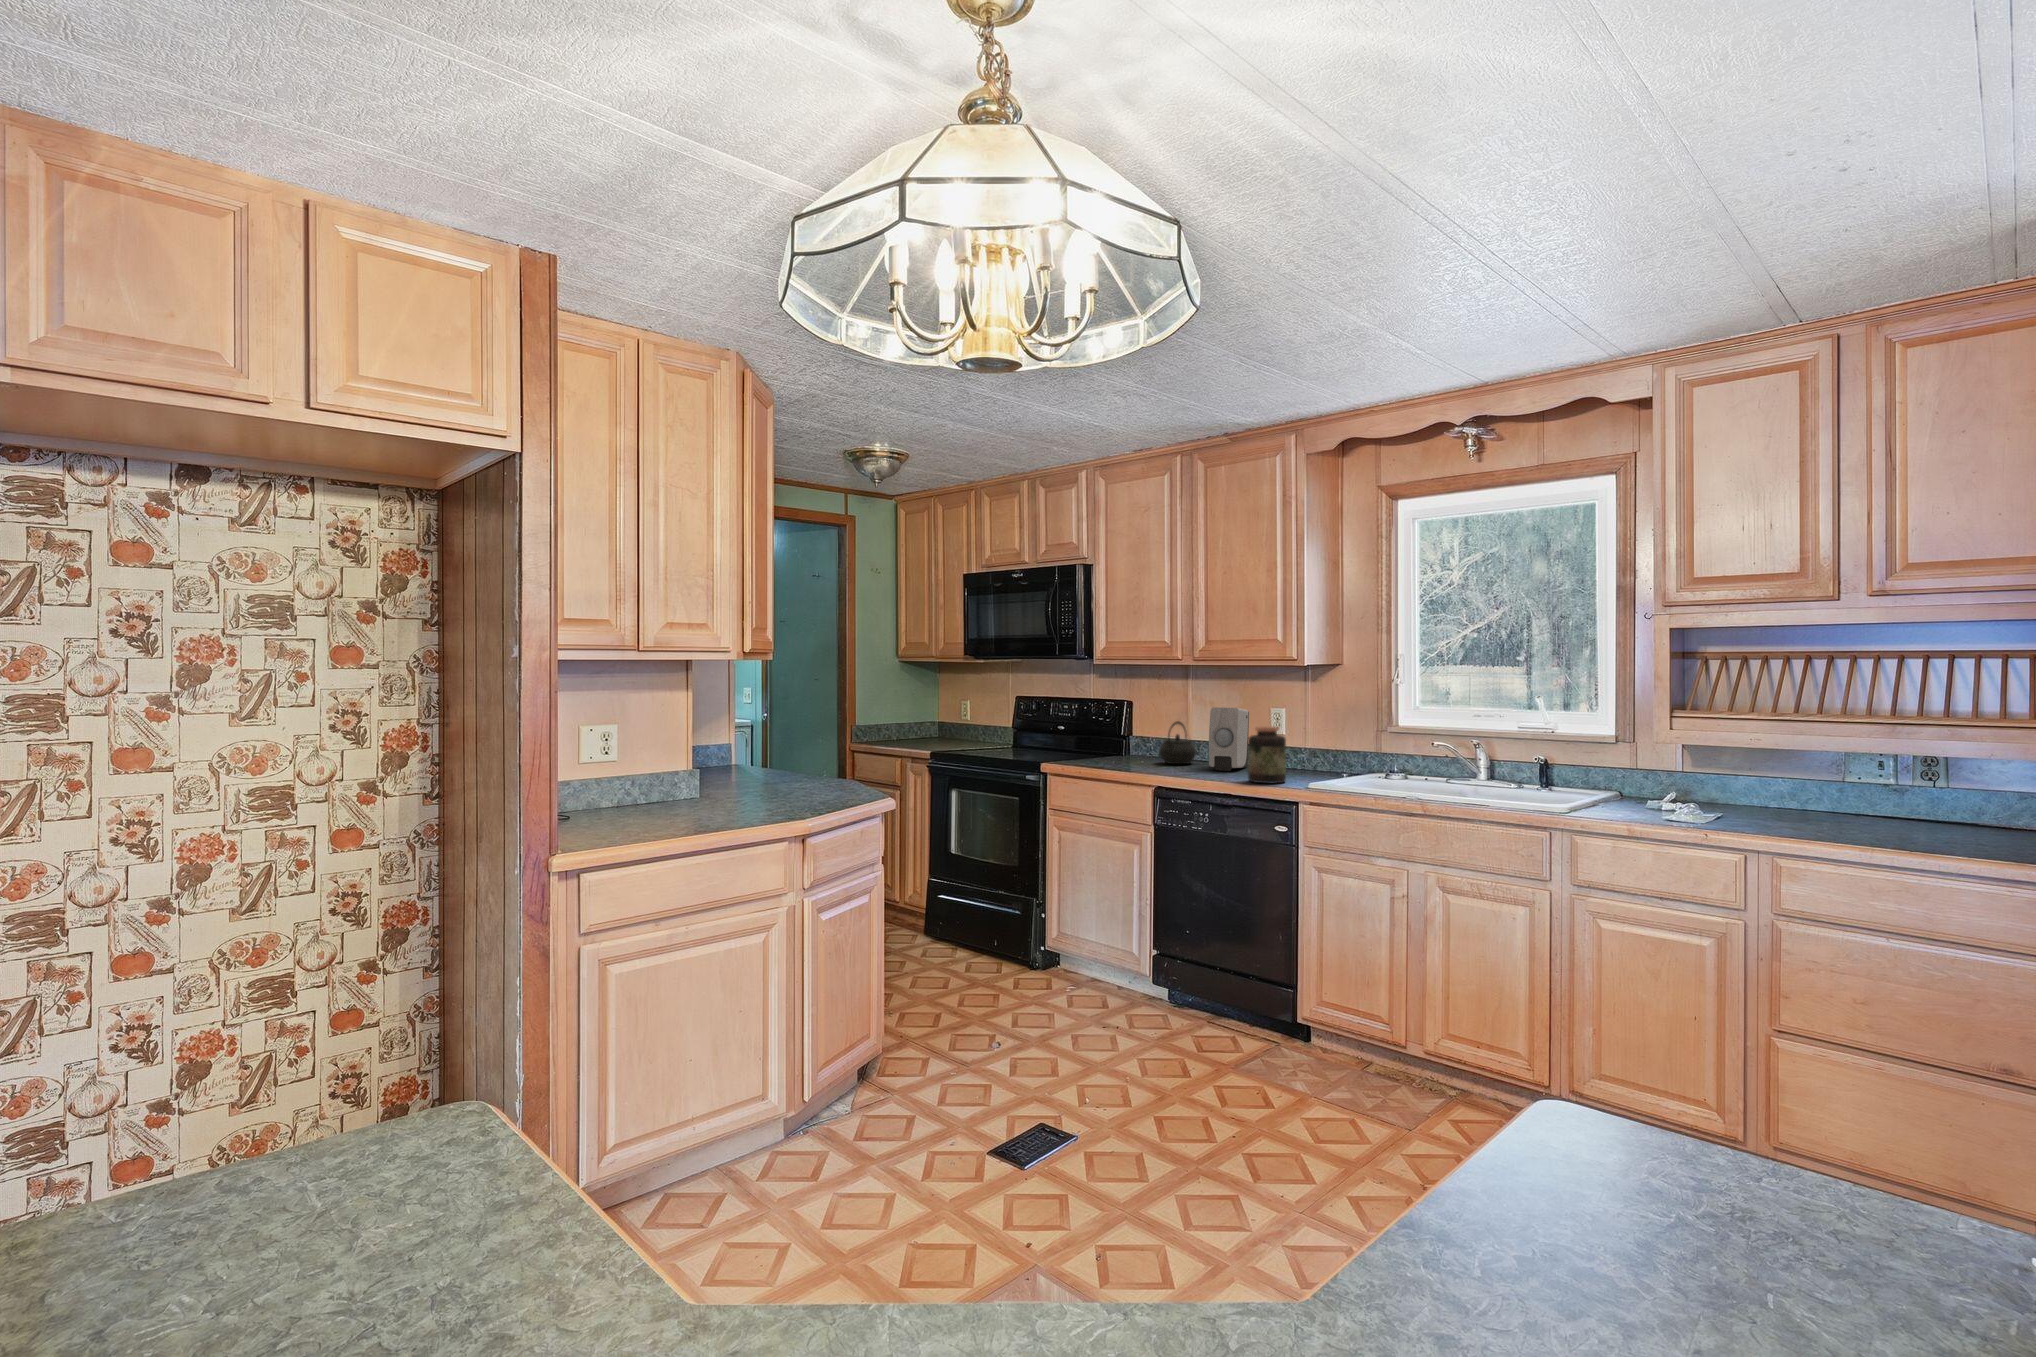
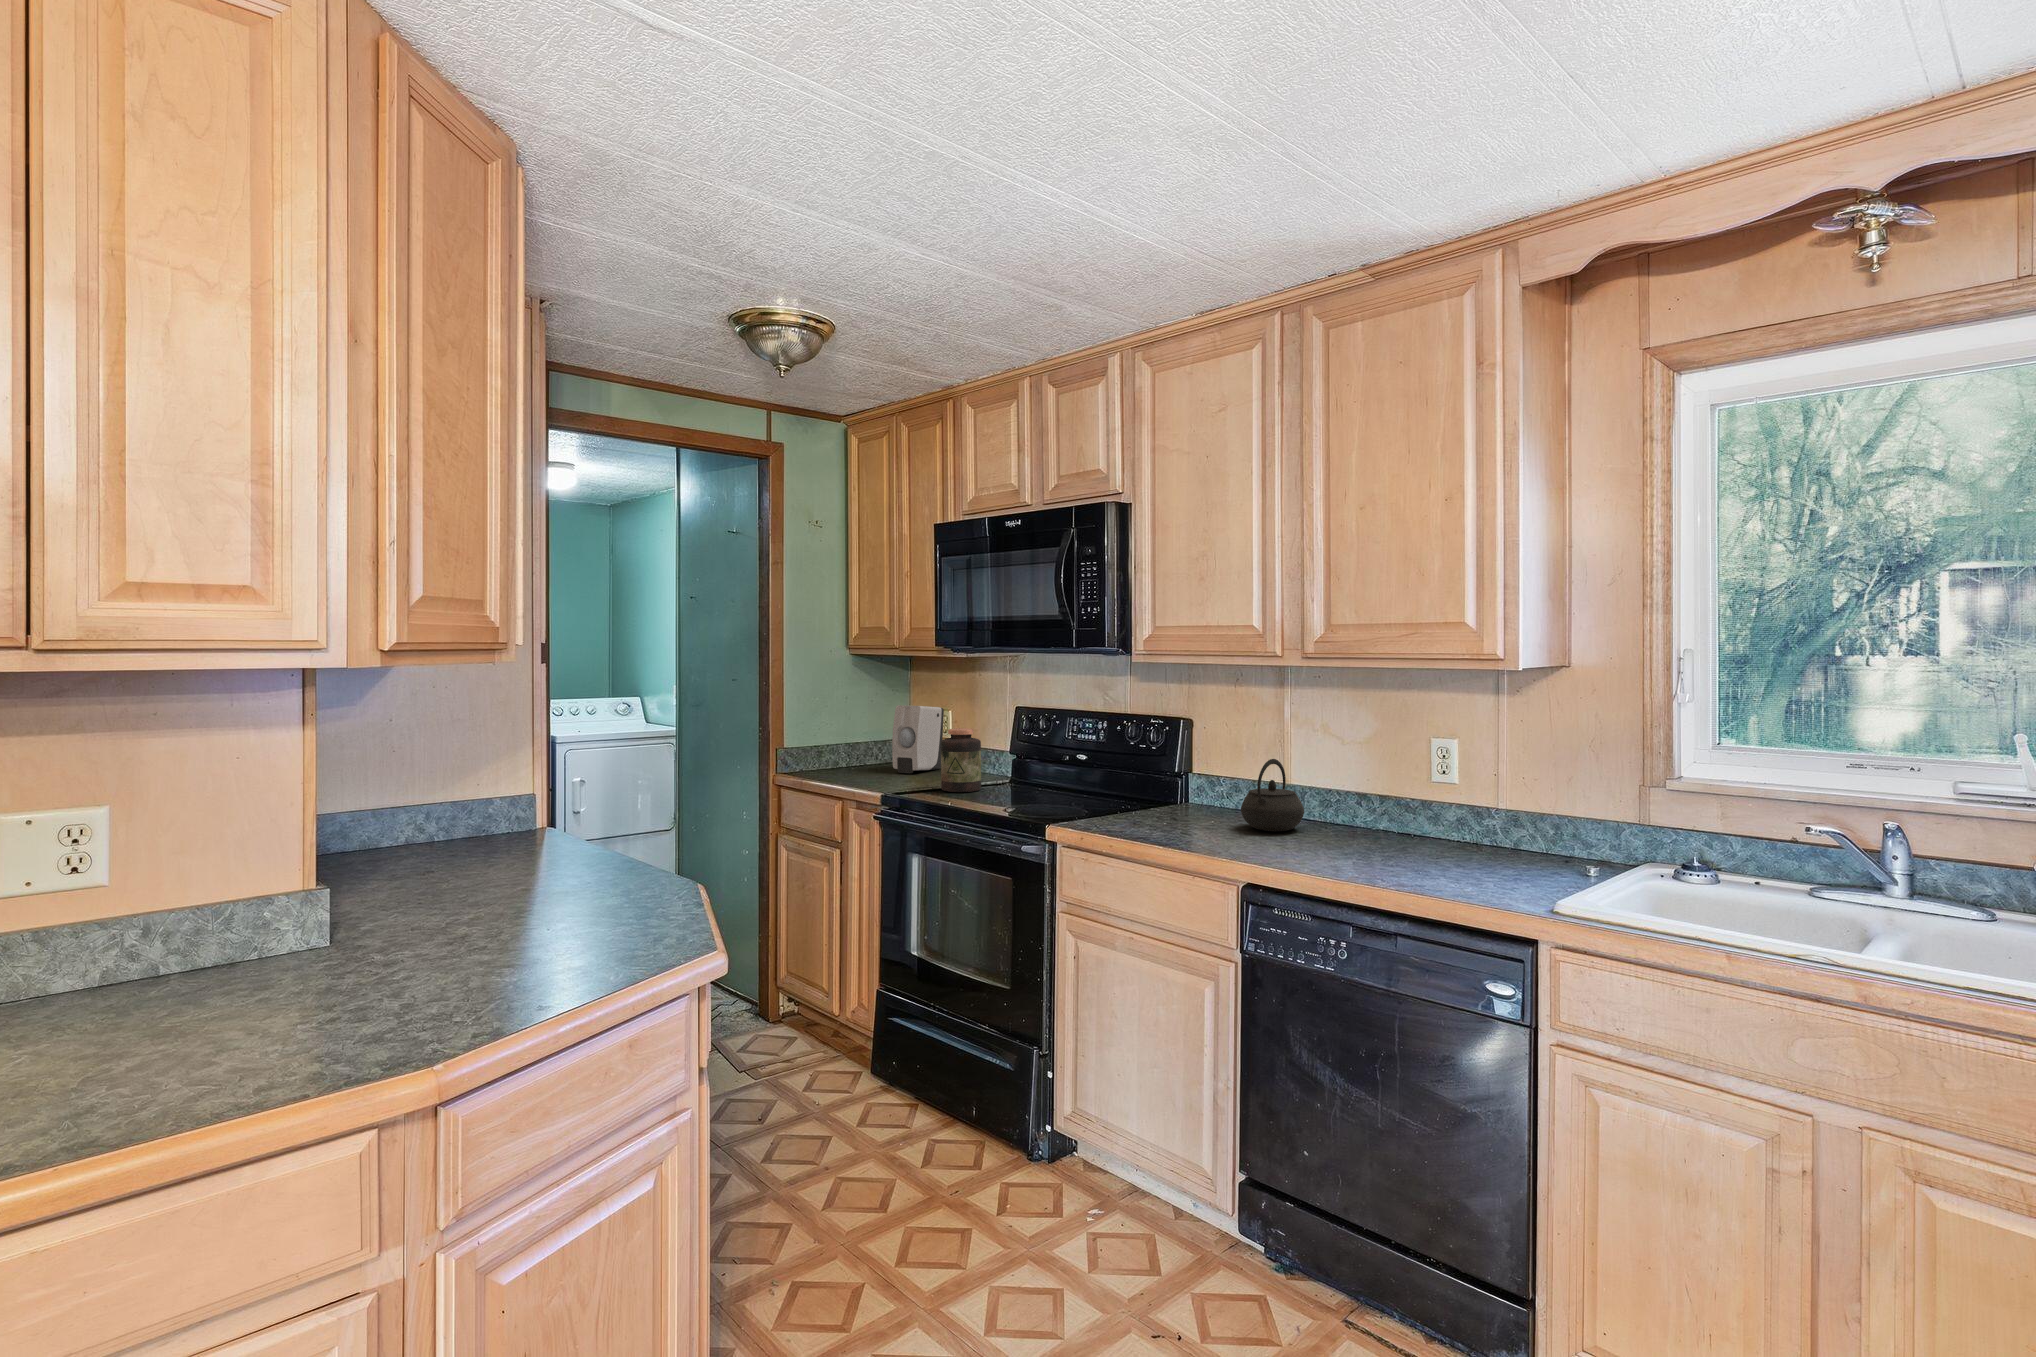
soap dispenser: present [1209,707,1249,771] -> present [892,705,944,773]
jar: present [1248,726,1286,783] -> present [941,728,981,792]

